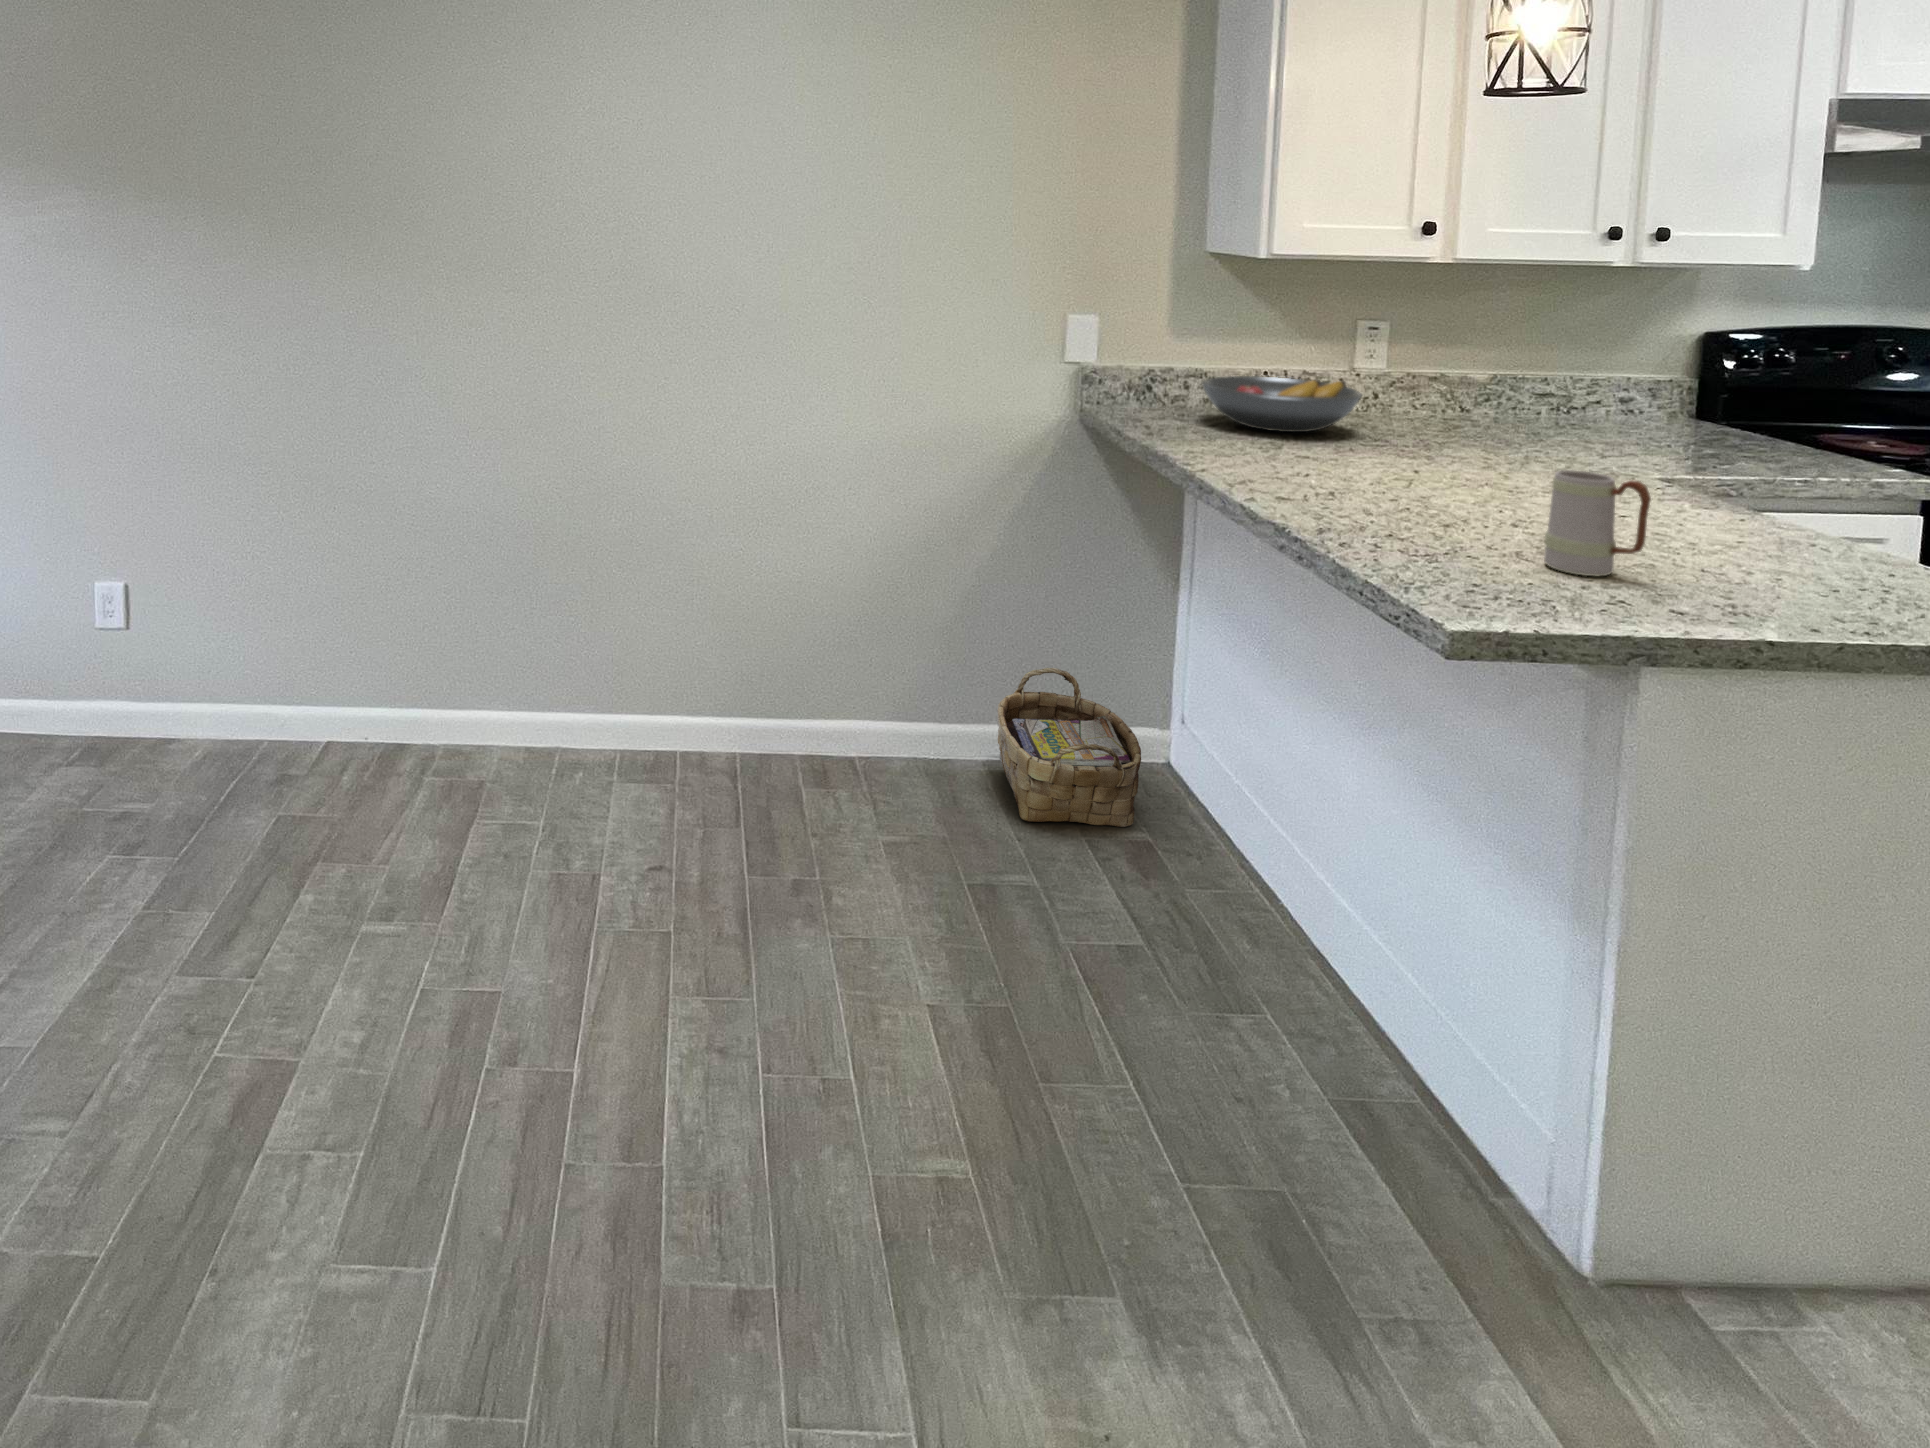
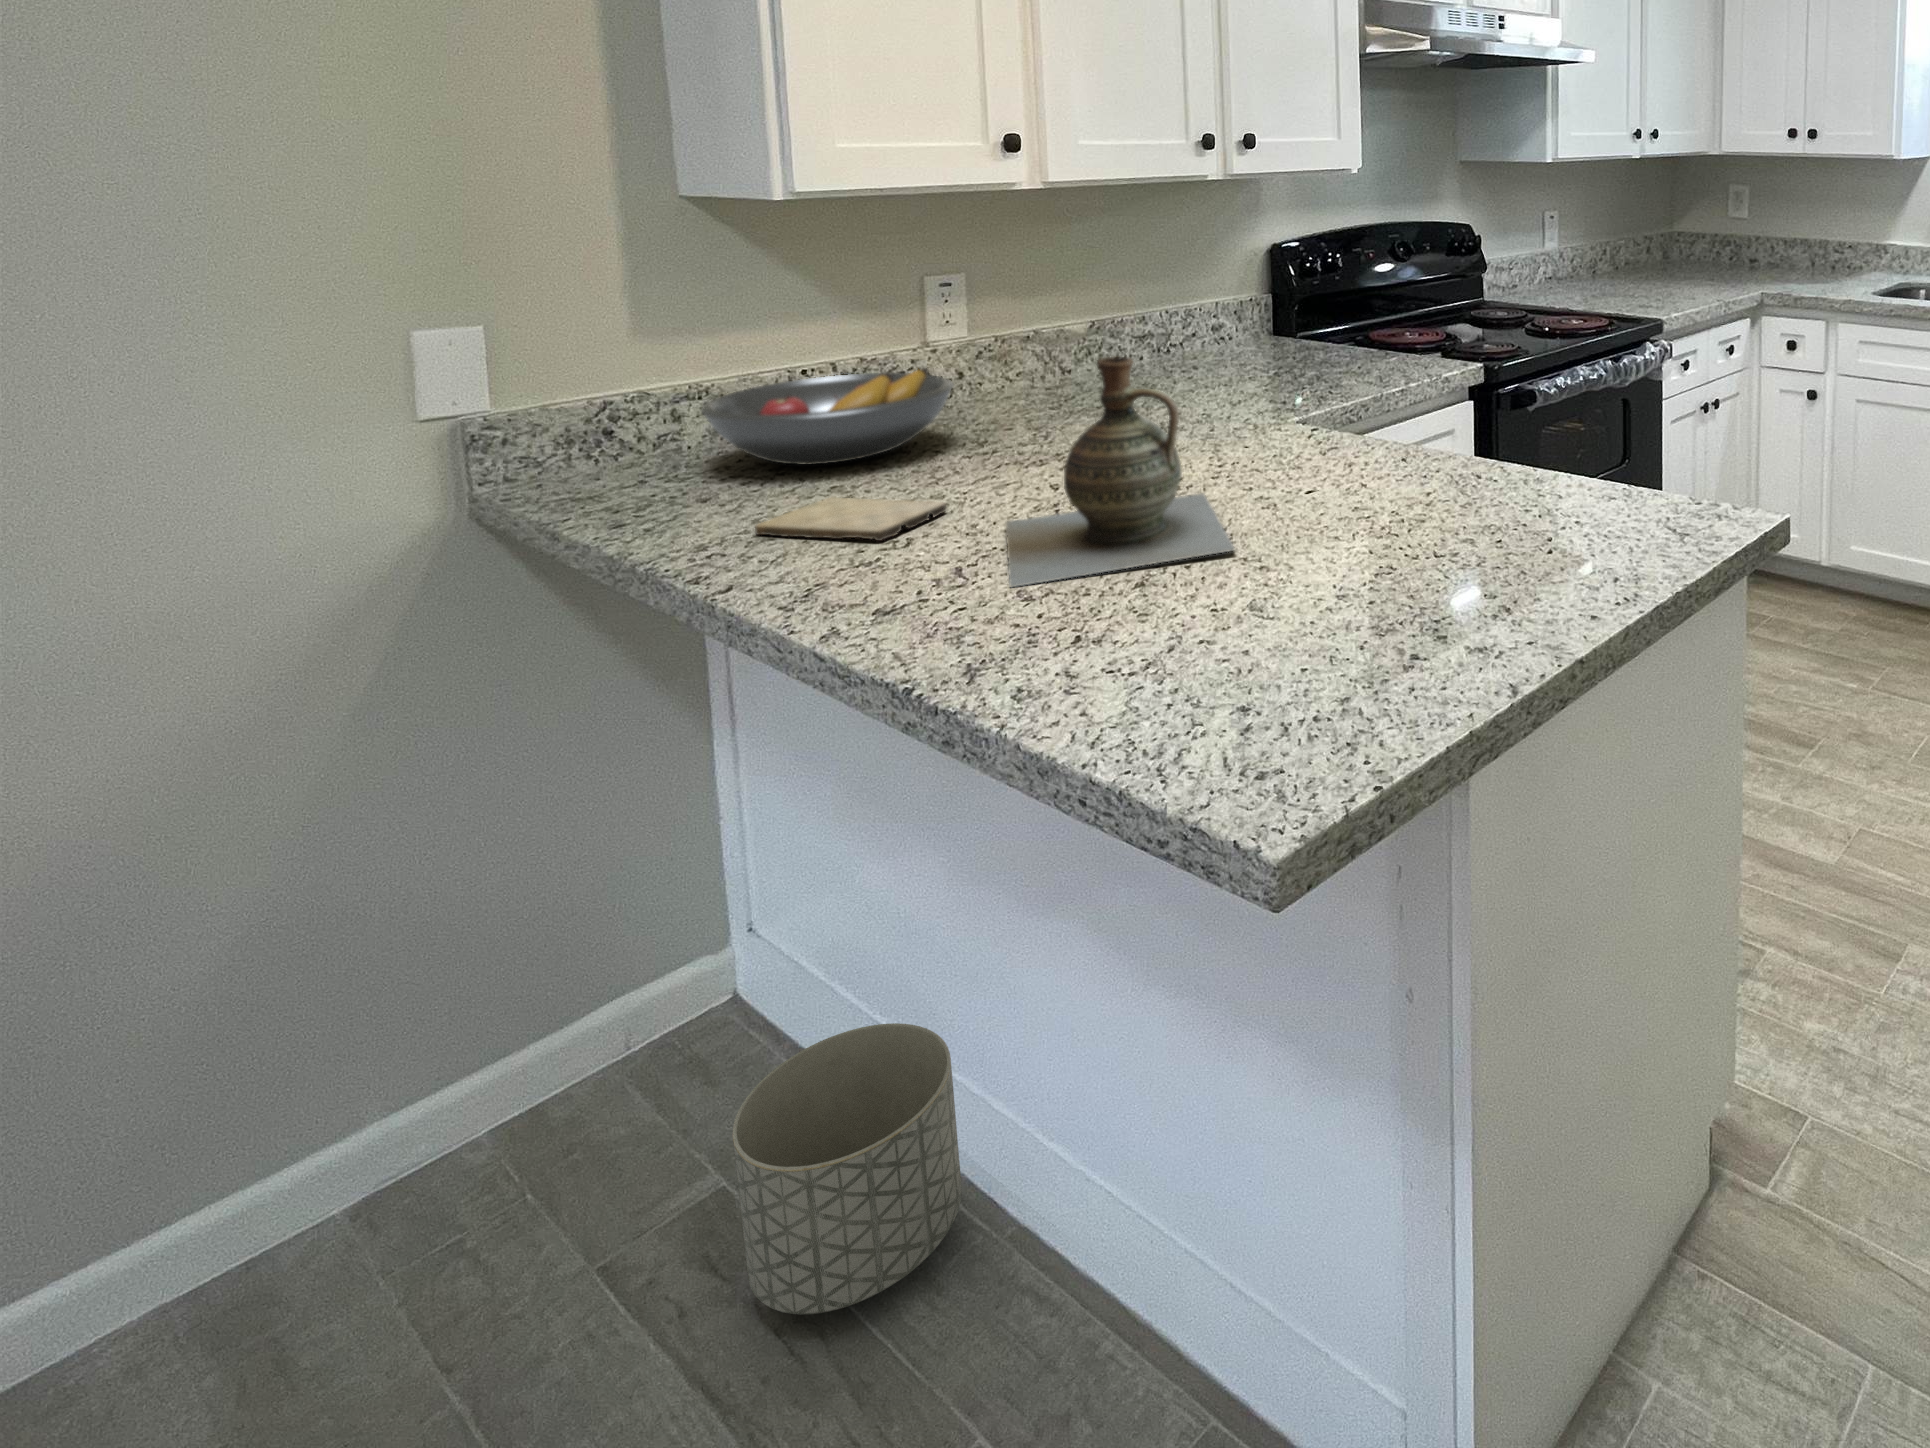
ceramic jug: none [1359,381,1526,527] -> present [1006,357,1234,587]
cutting board: none [1221,445,1336,472] -> present [755,497,946,541]
mug: present [1544,470,1651,576] -> none [1294,467,1414,625]
woven basket: present [997,668,1141,827] -> none [371,953,693,1298]
planter: none [1155,776,1287,925] -> present [732,1023,962,1315]

